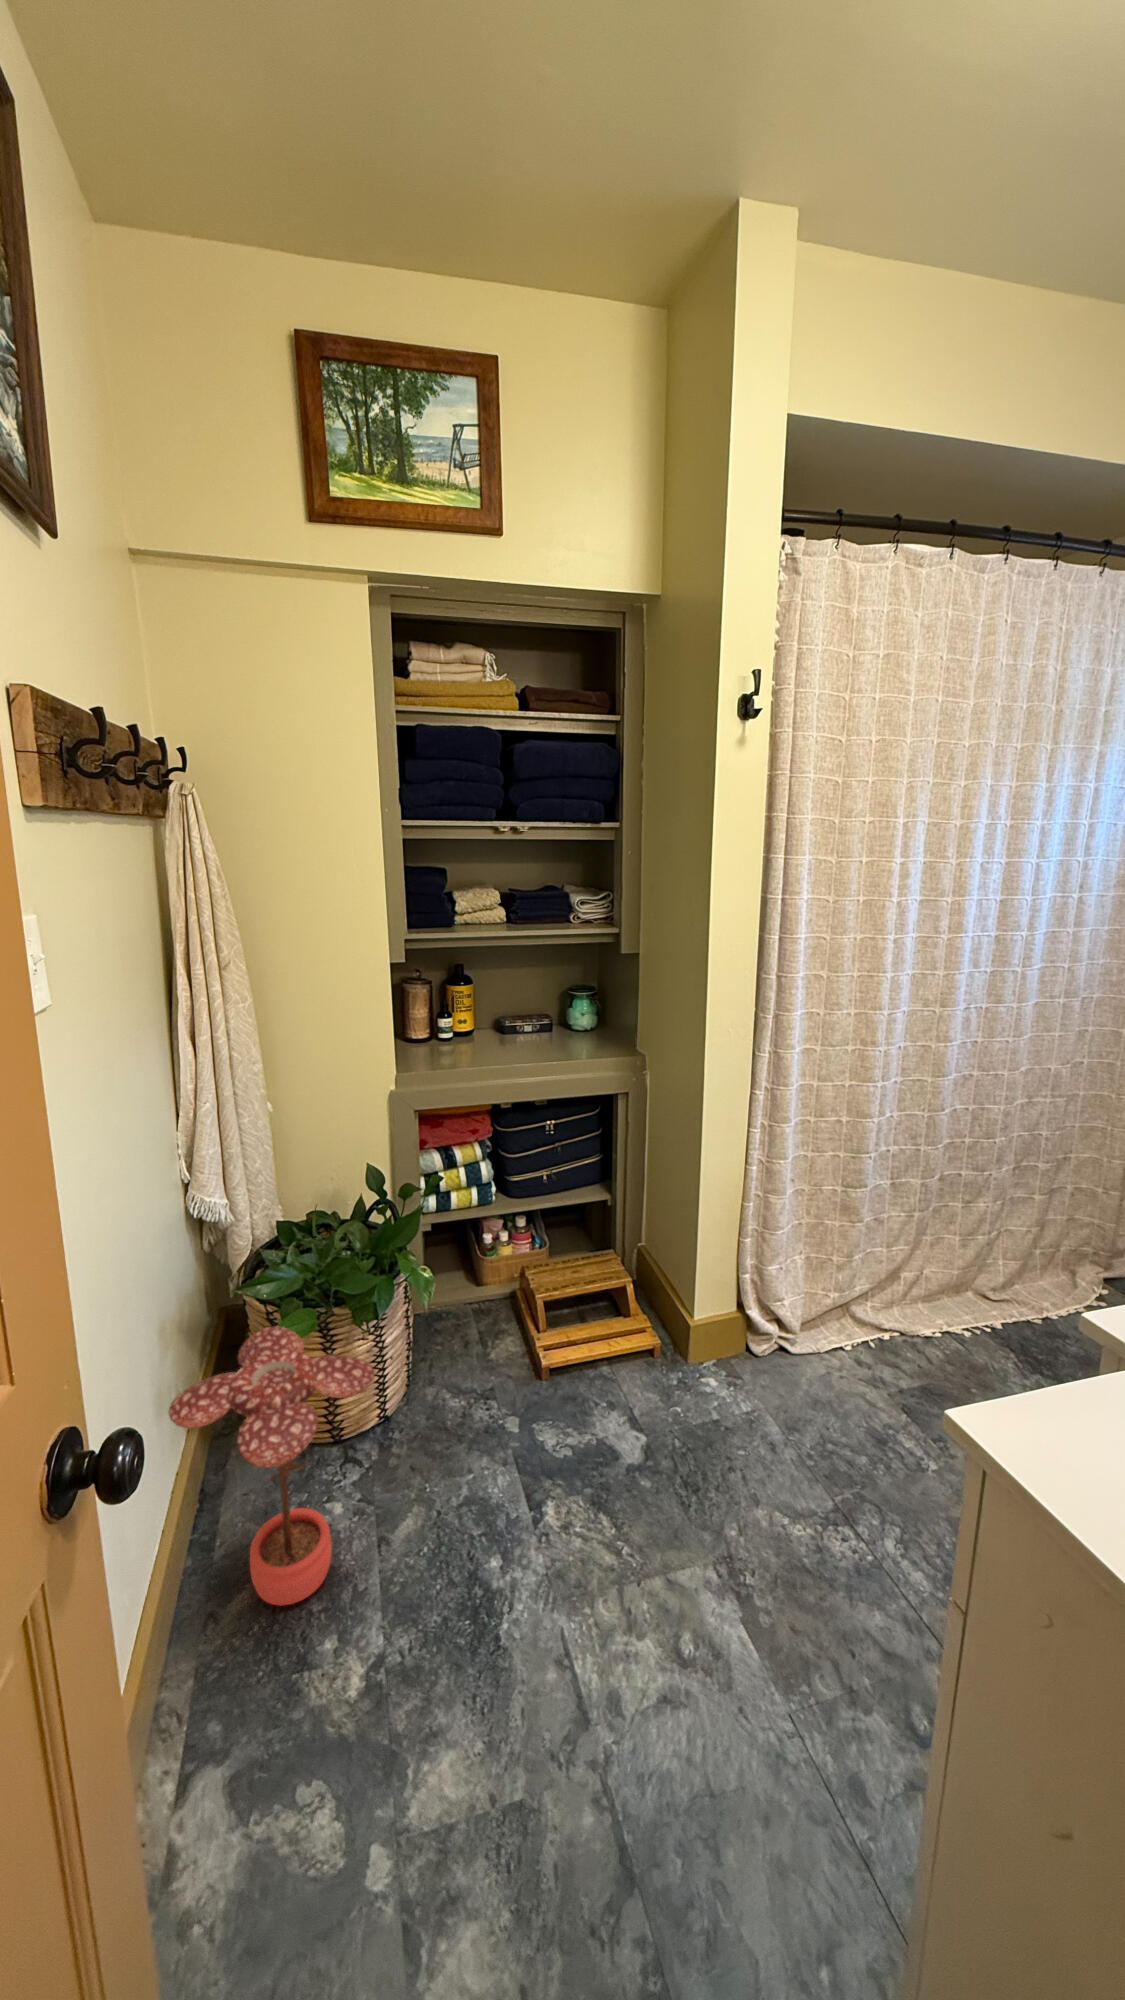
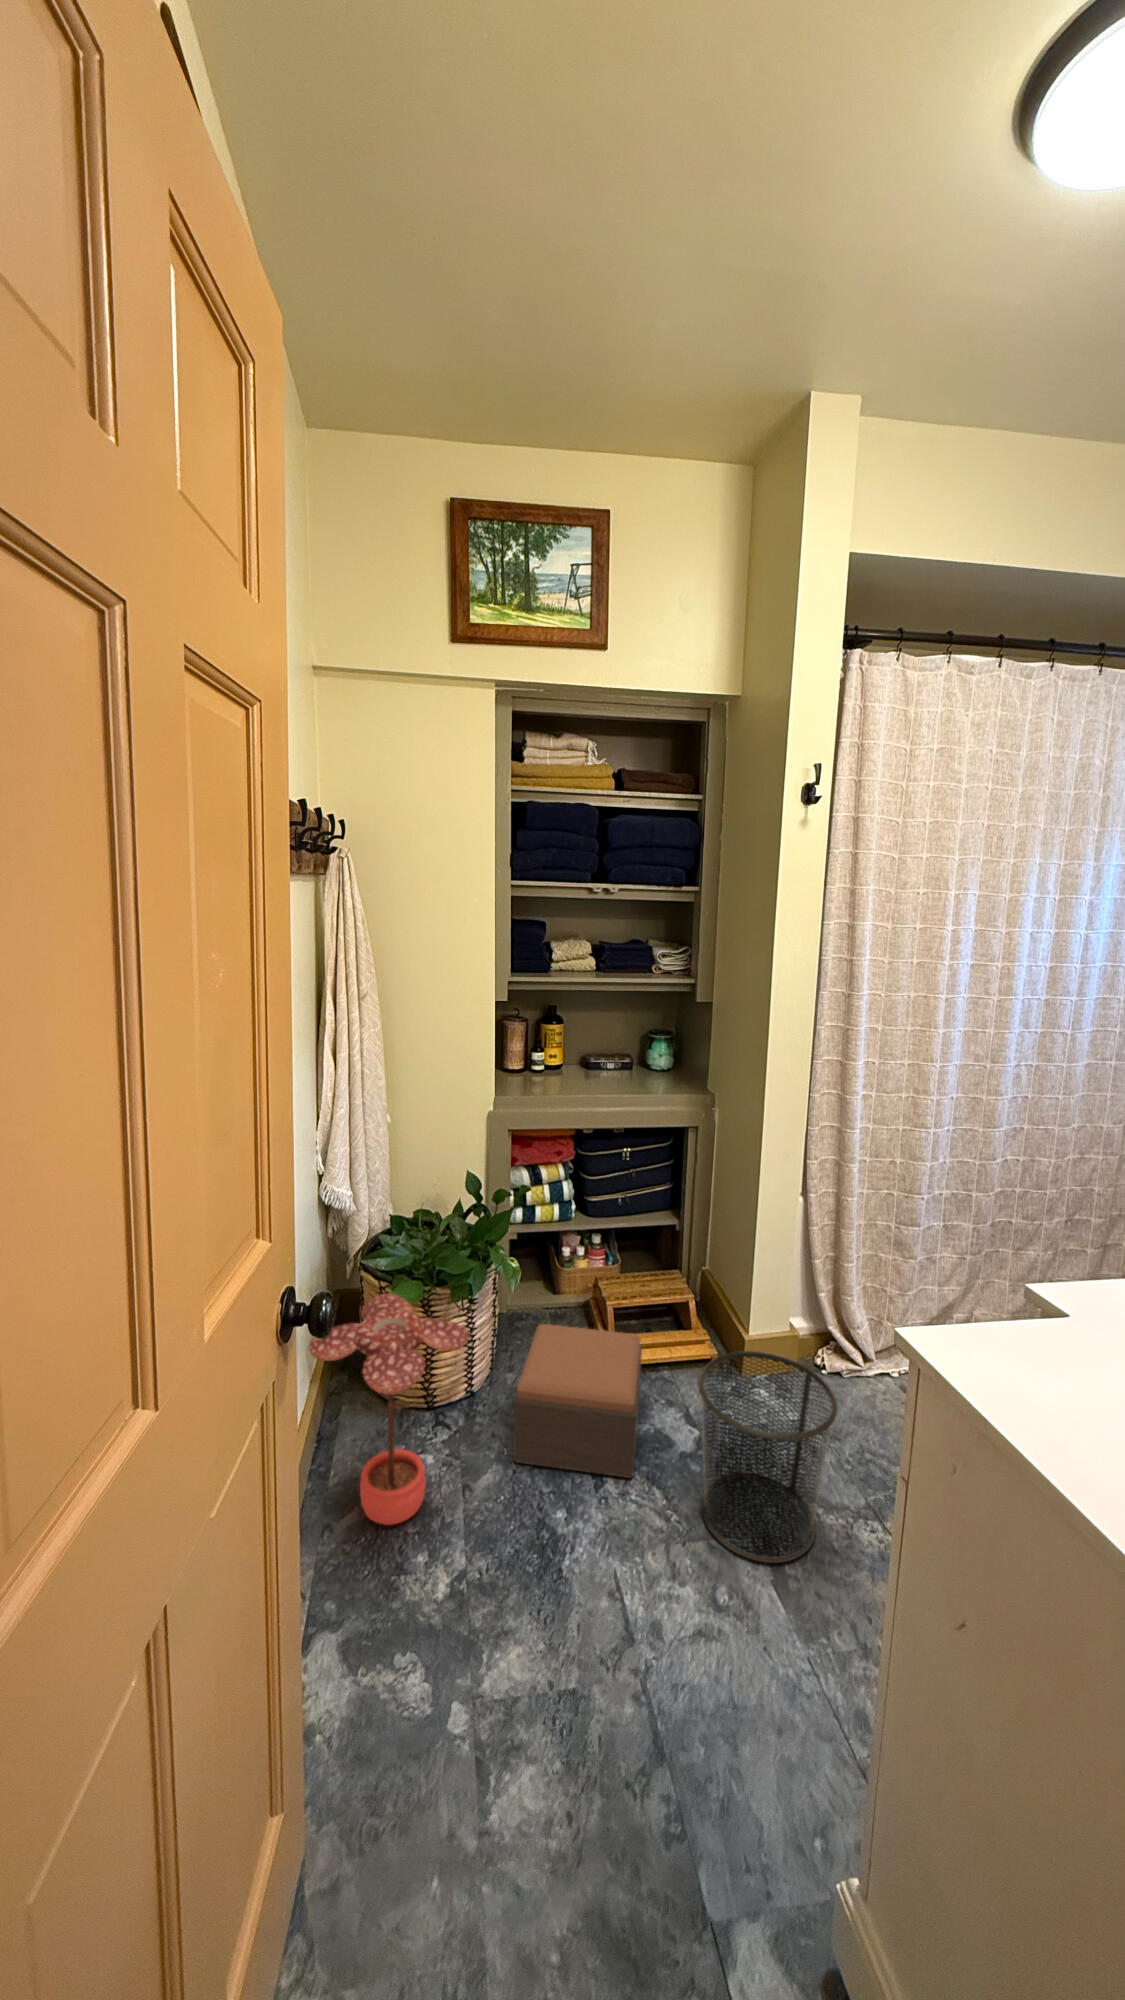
footstool: none [434,1333,578,1505] -> present [513,1324,642,1478]
waste bin: none [648,1351,806,1594] -> present [698,1351,838,1563]

